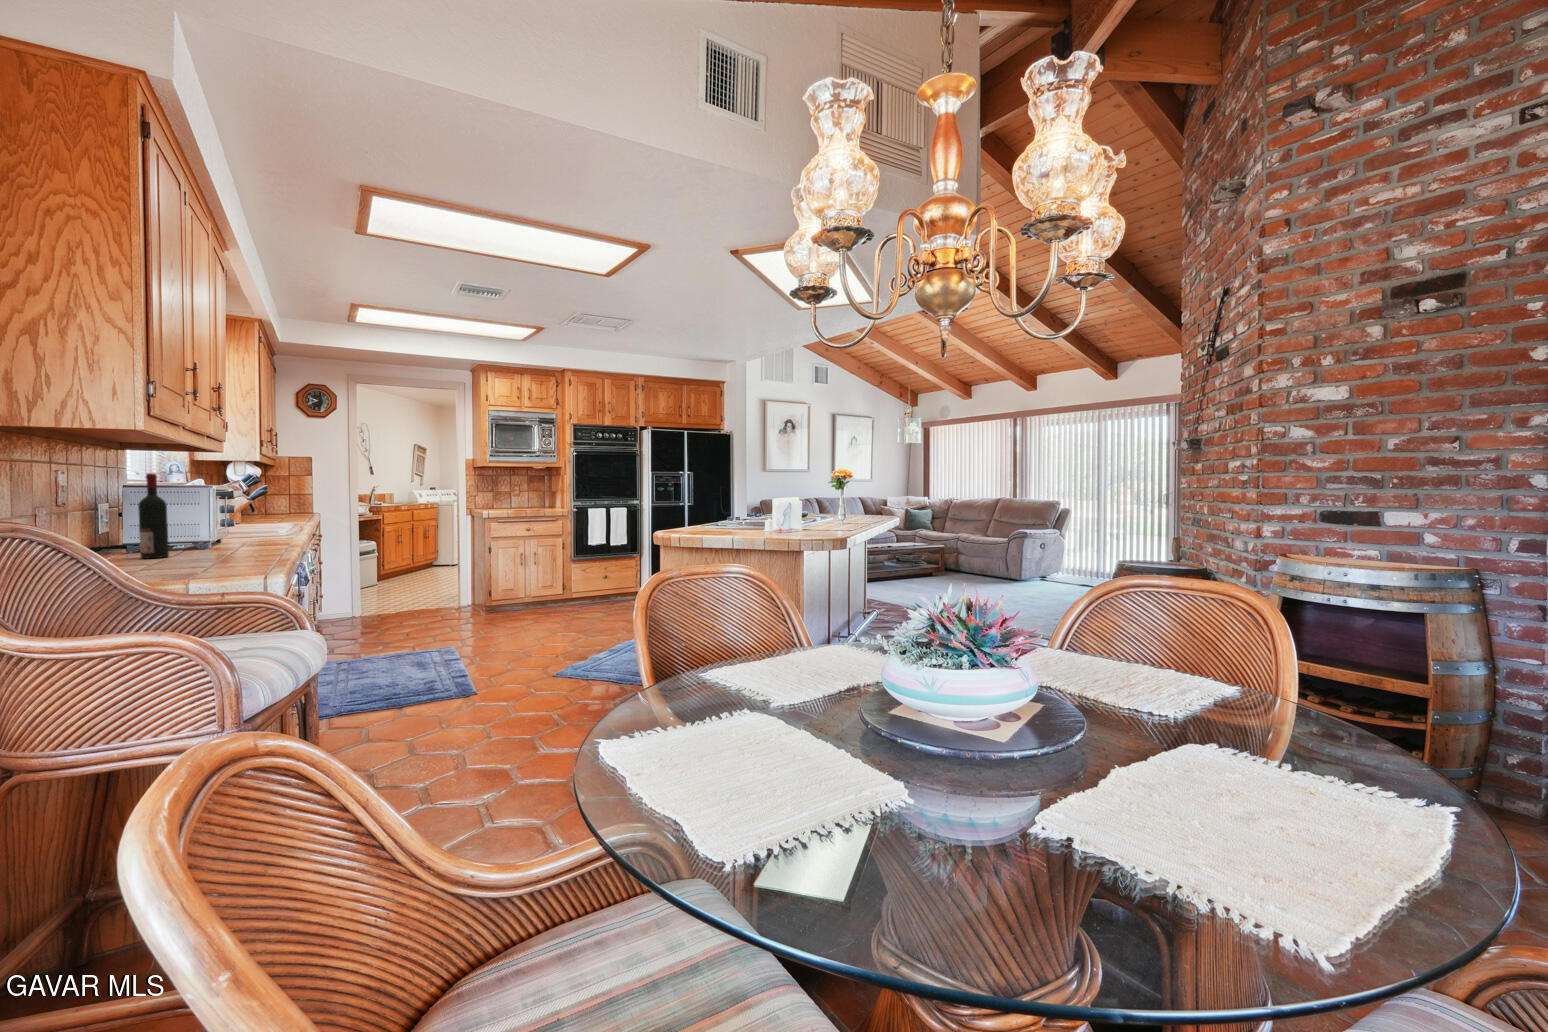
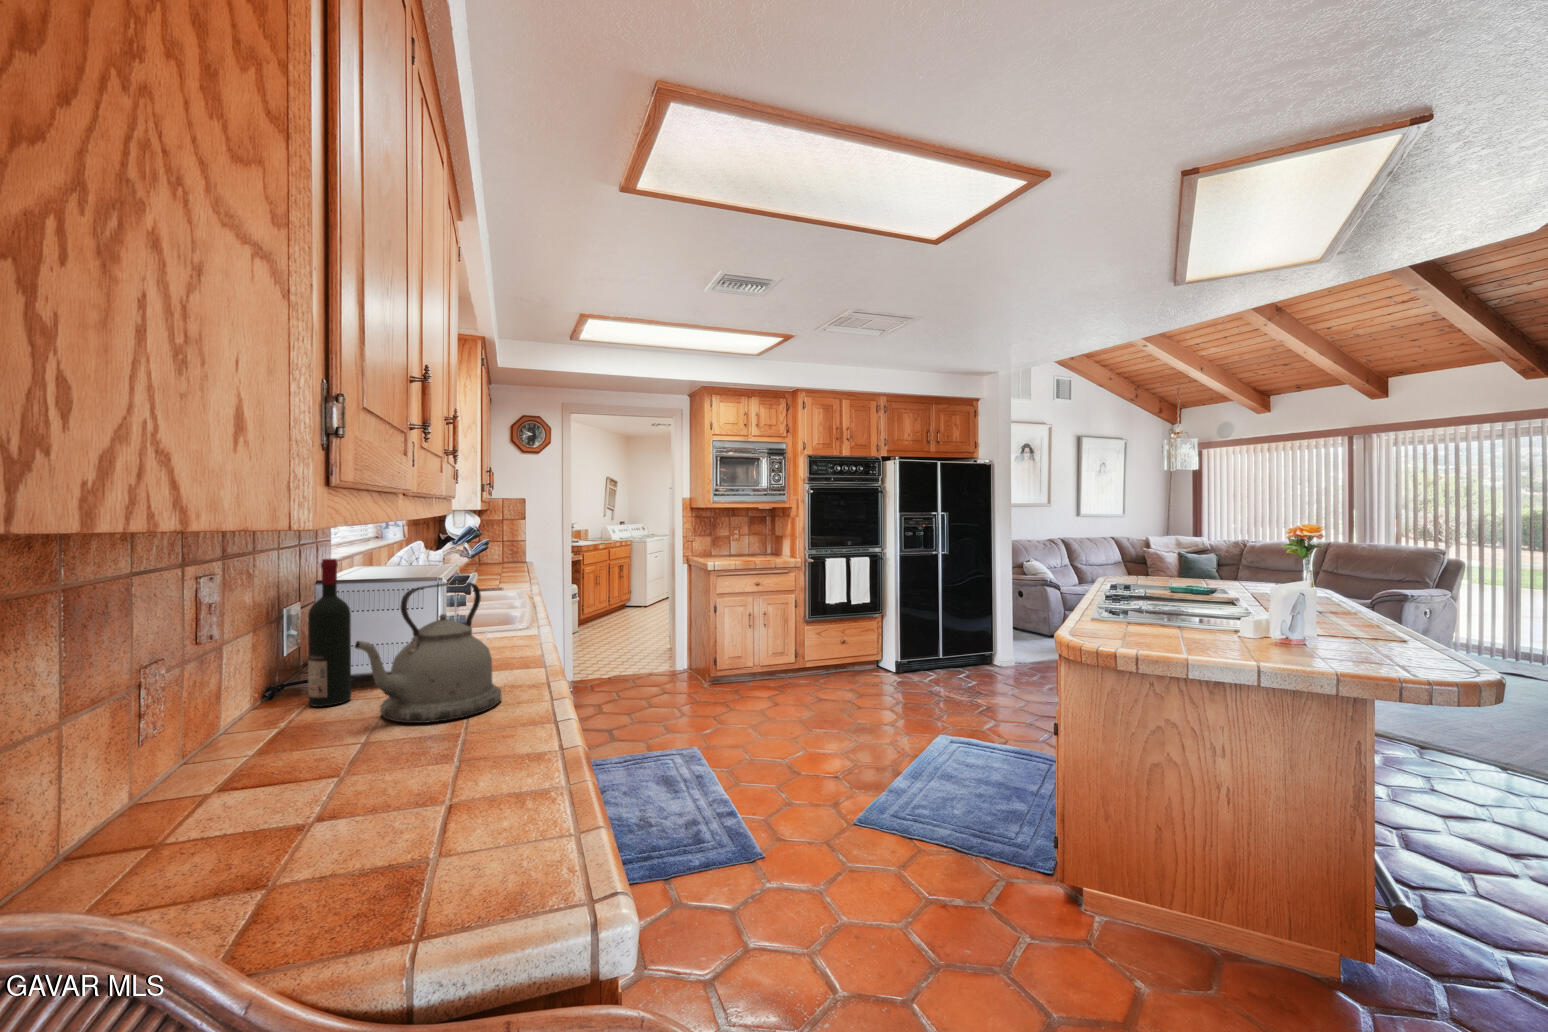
kettle: none [175,487,270,559] -> present [355,582,501,723]

